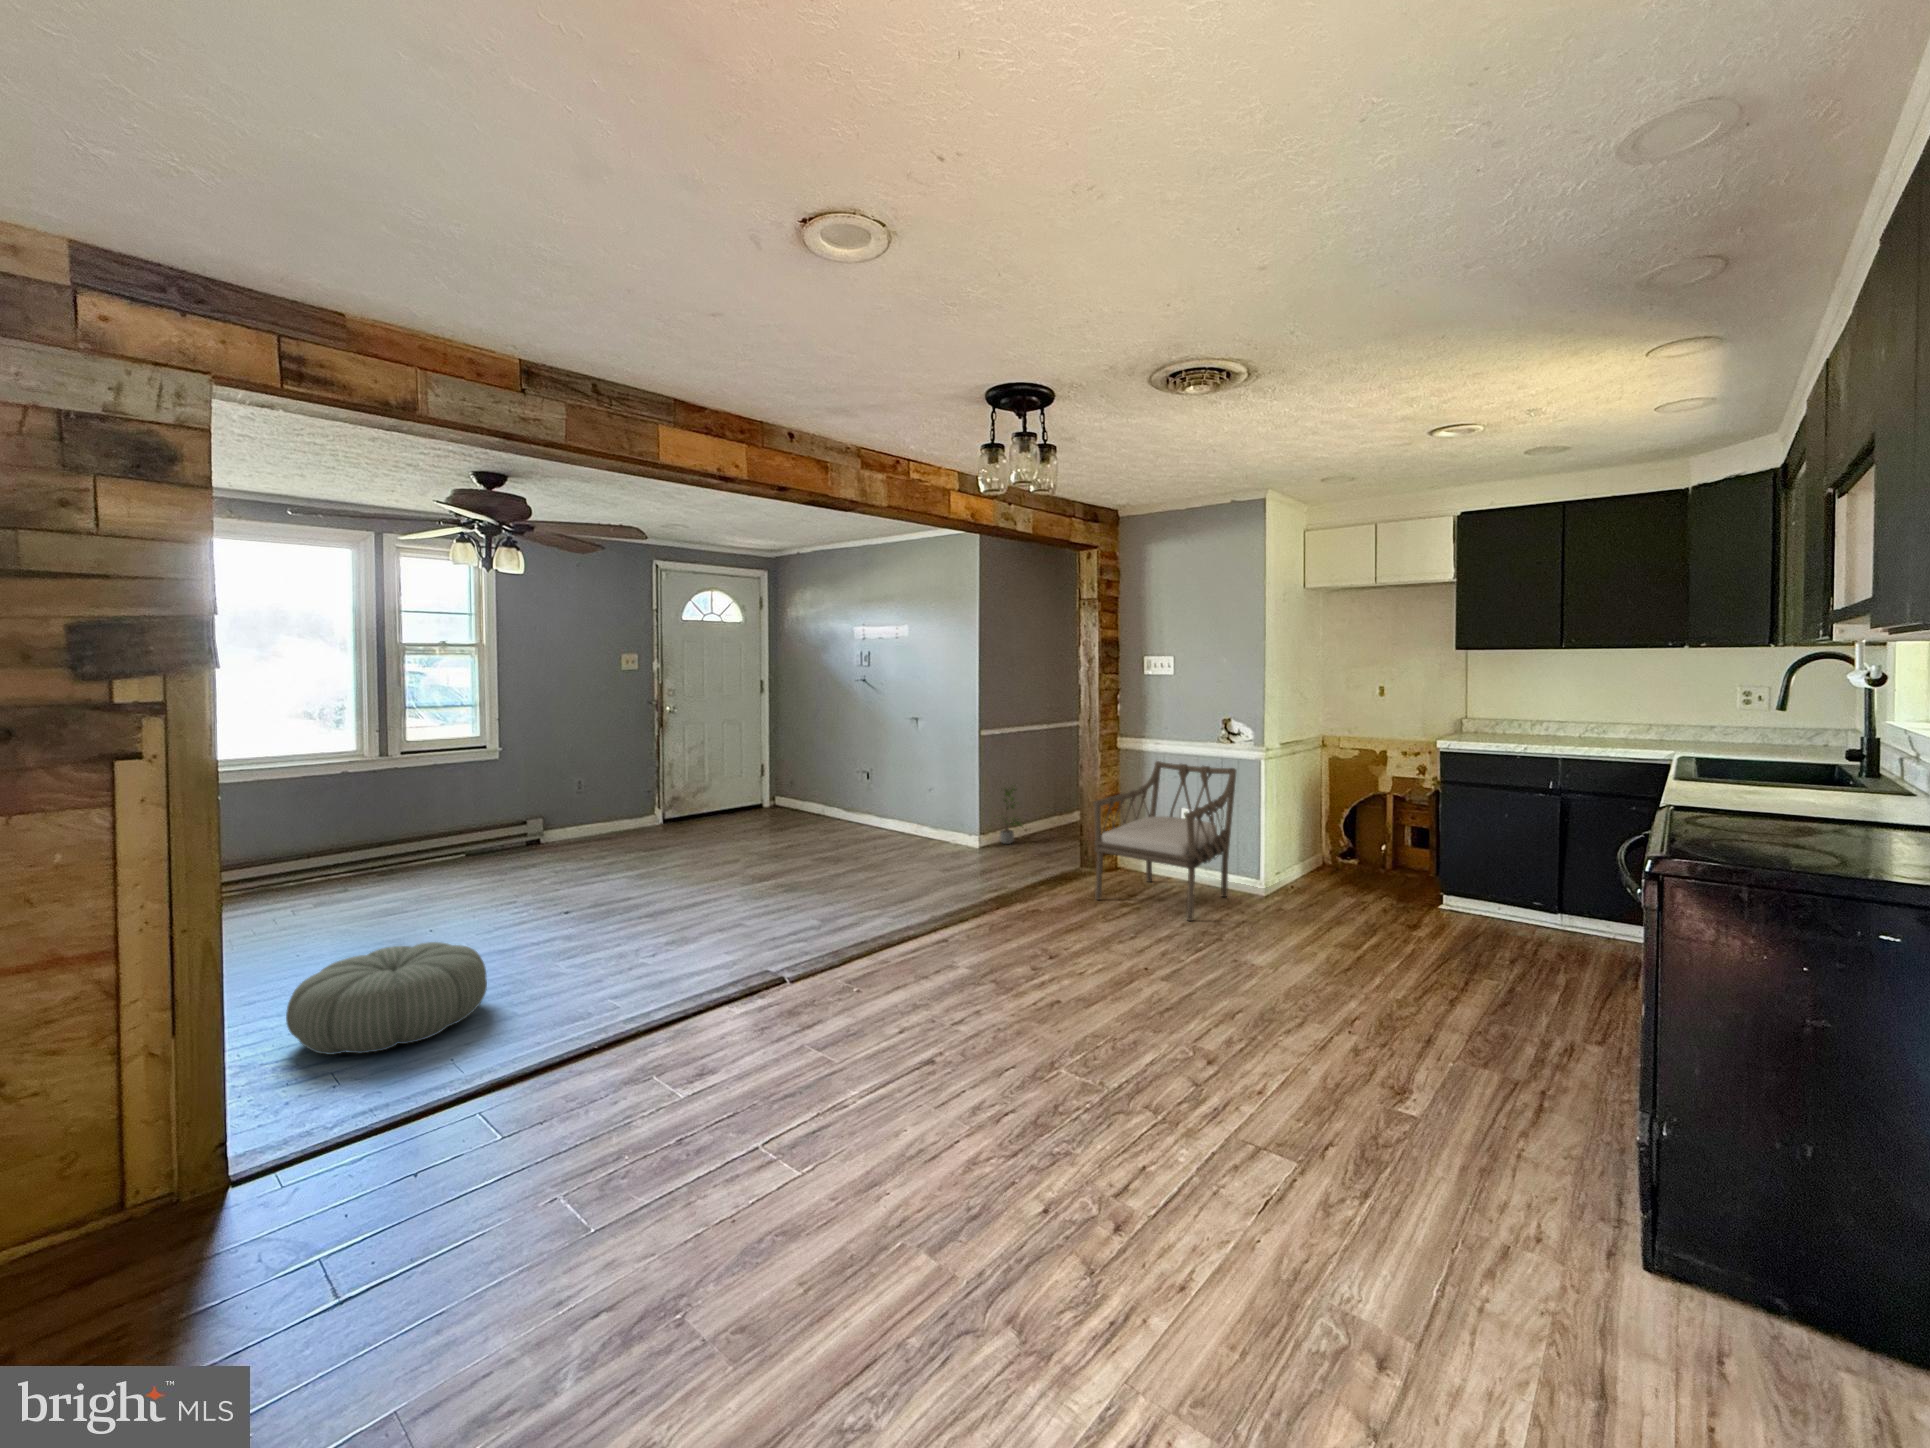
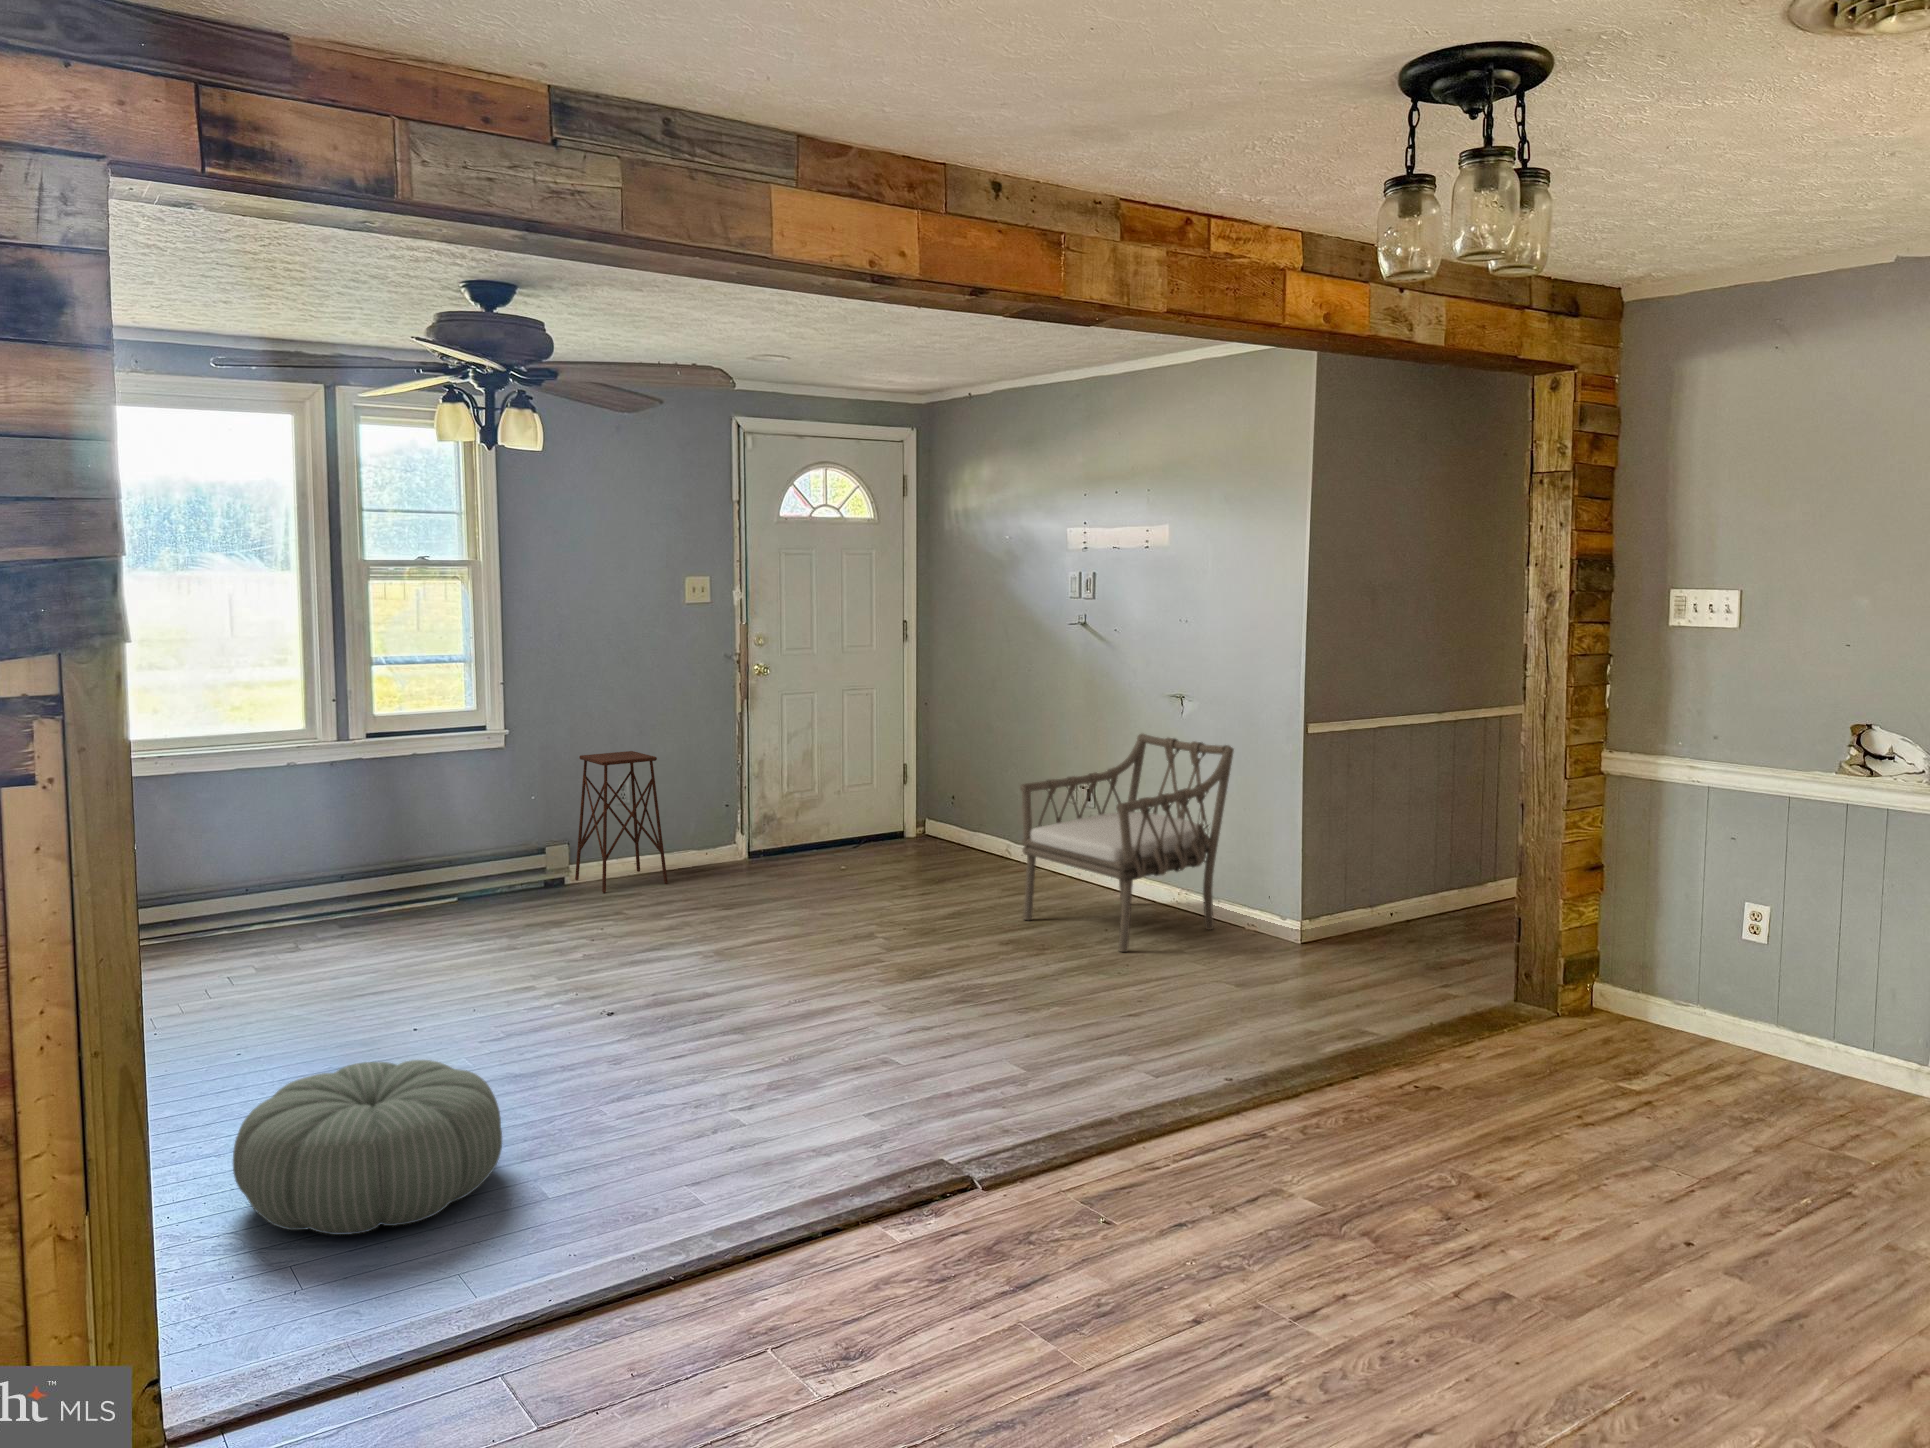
side table: none [548,760,611,847] -> present [575,751,668,893]
armchair: present [1093,761,1236,921] -> present [1020,734,1234,952]
potted plant: present [996,788,1022,844] -> none [1328,824,1387,940]

